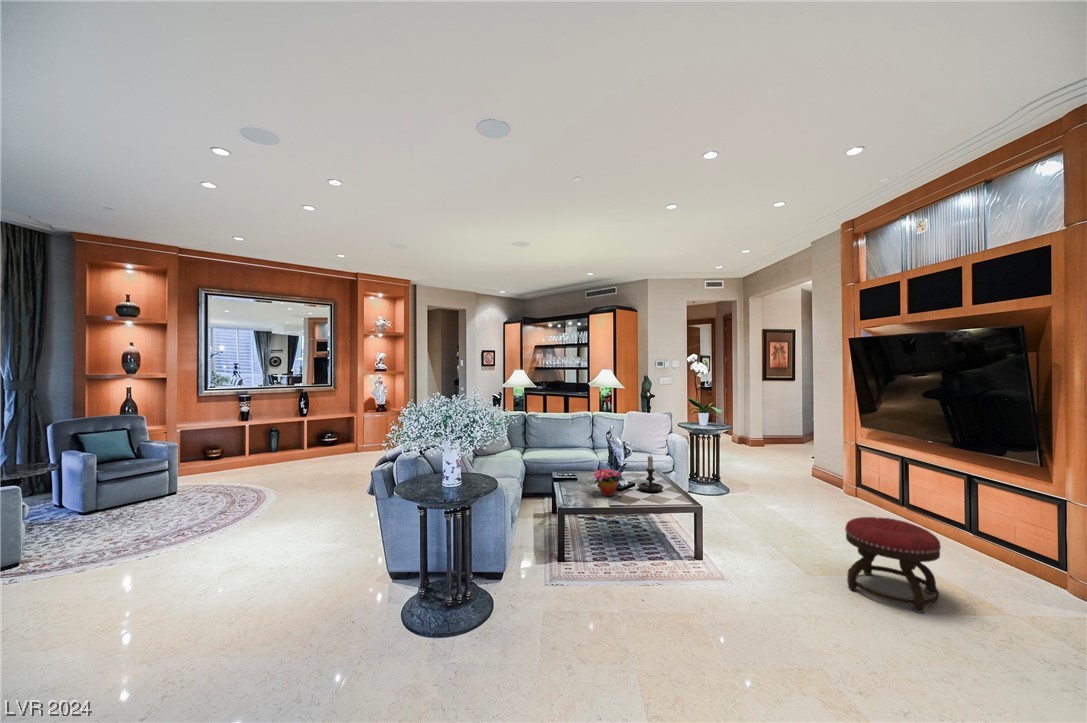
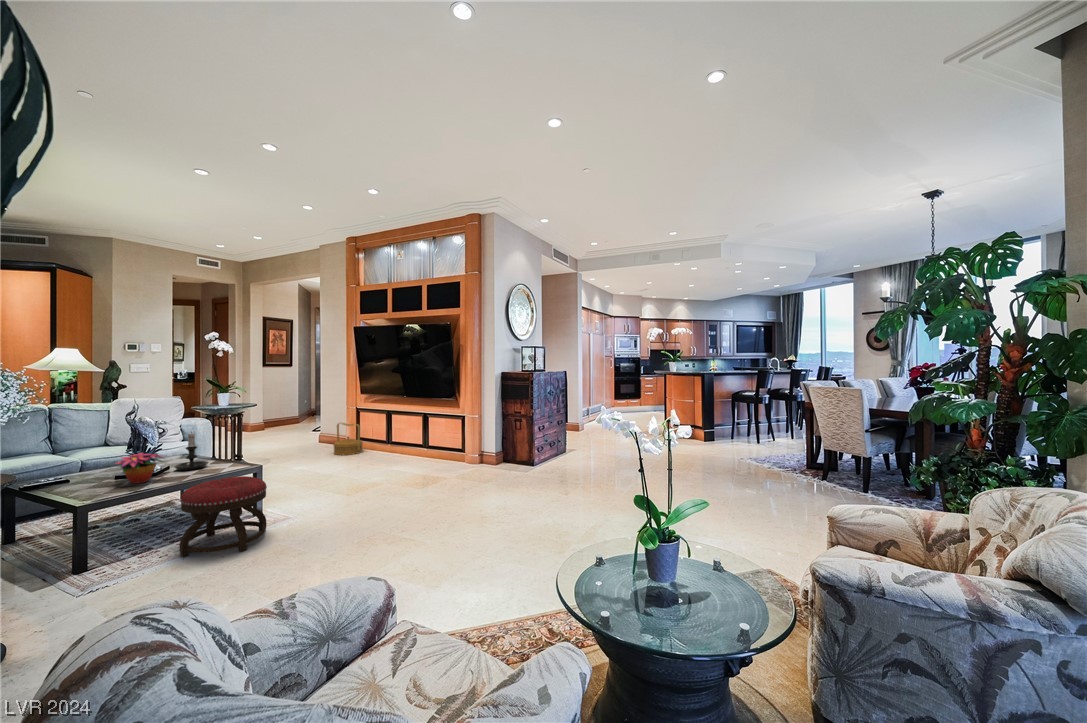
woven basket: none [821,461,864,508] -> present [333,423,363,455]
ottoman: present [845,517,941,613] -> present [179,476,267,557]

